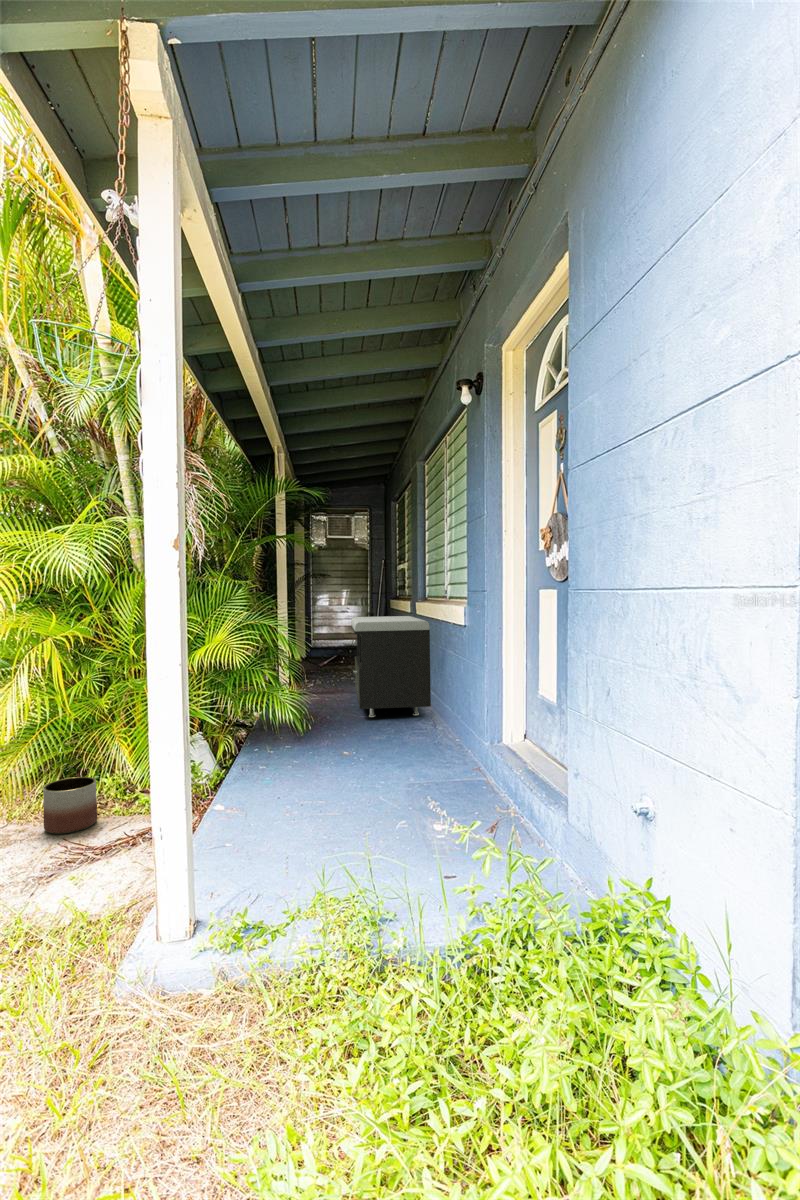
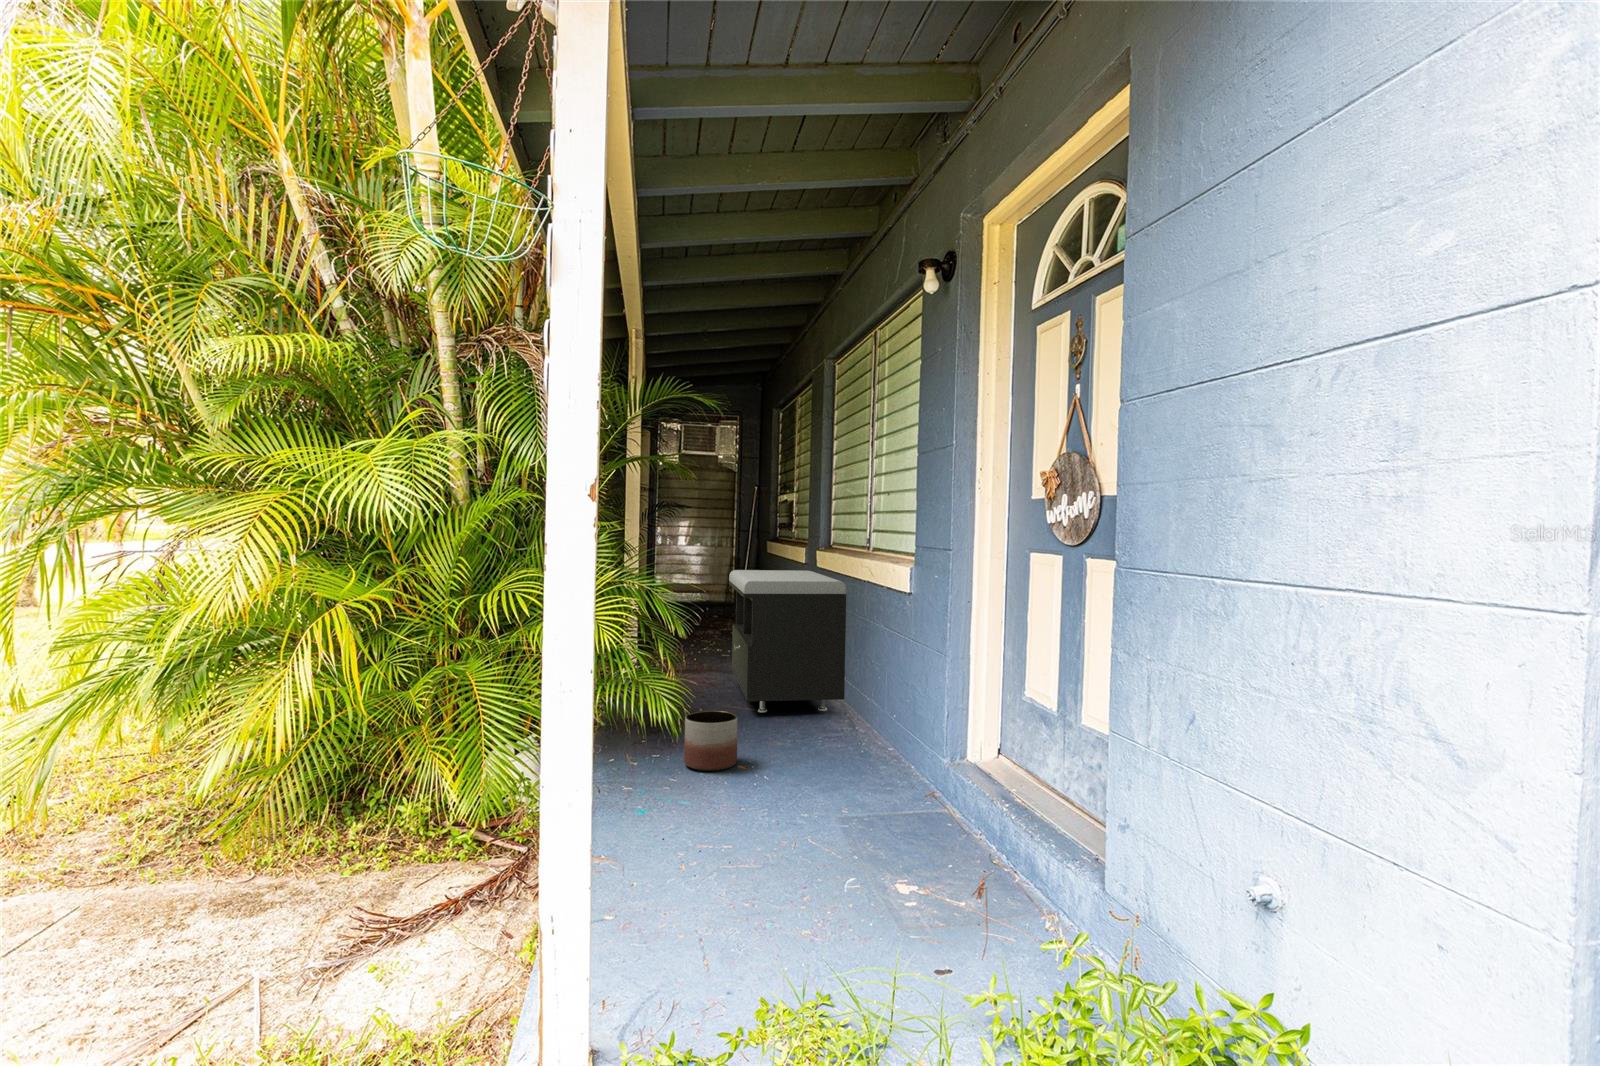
planter: present [43,777,97,834] -> present [684,711,737,771]

